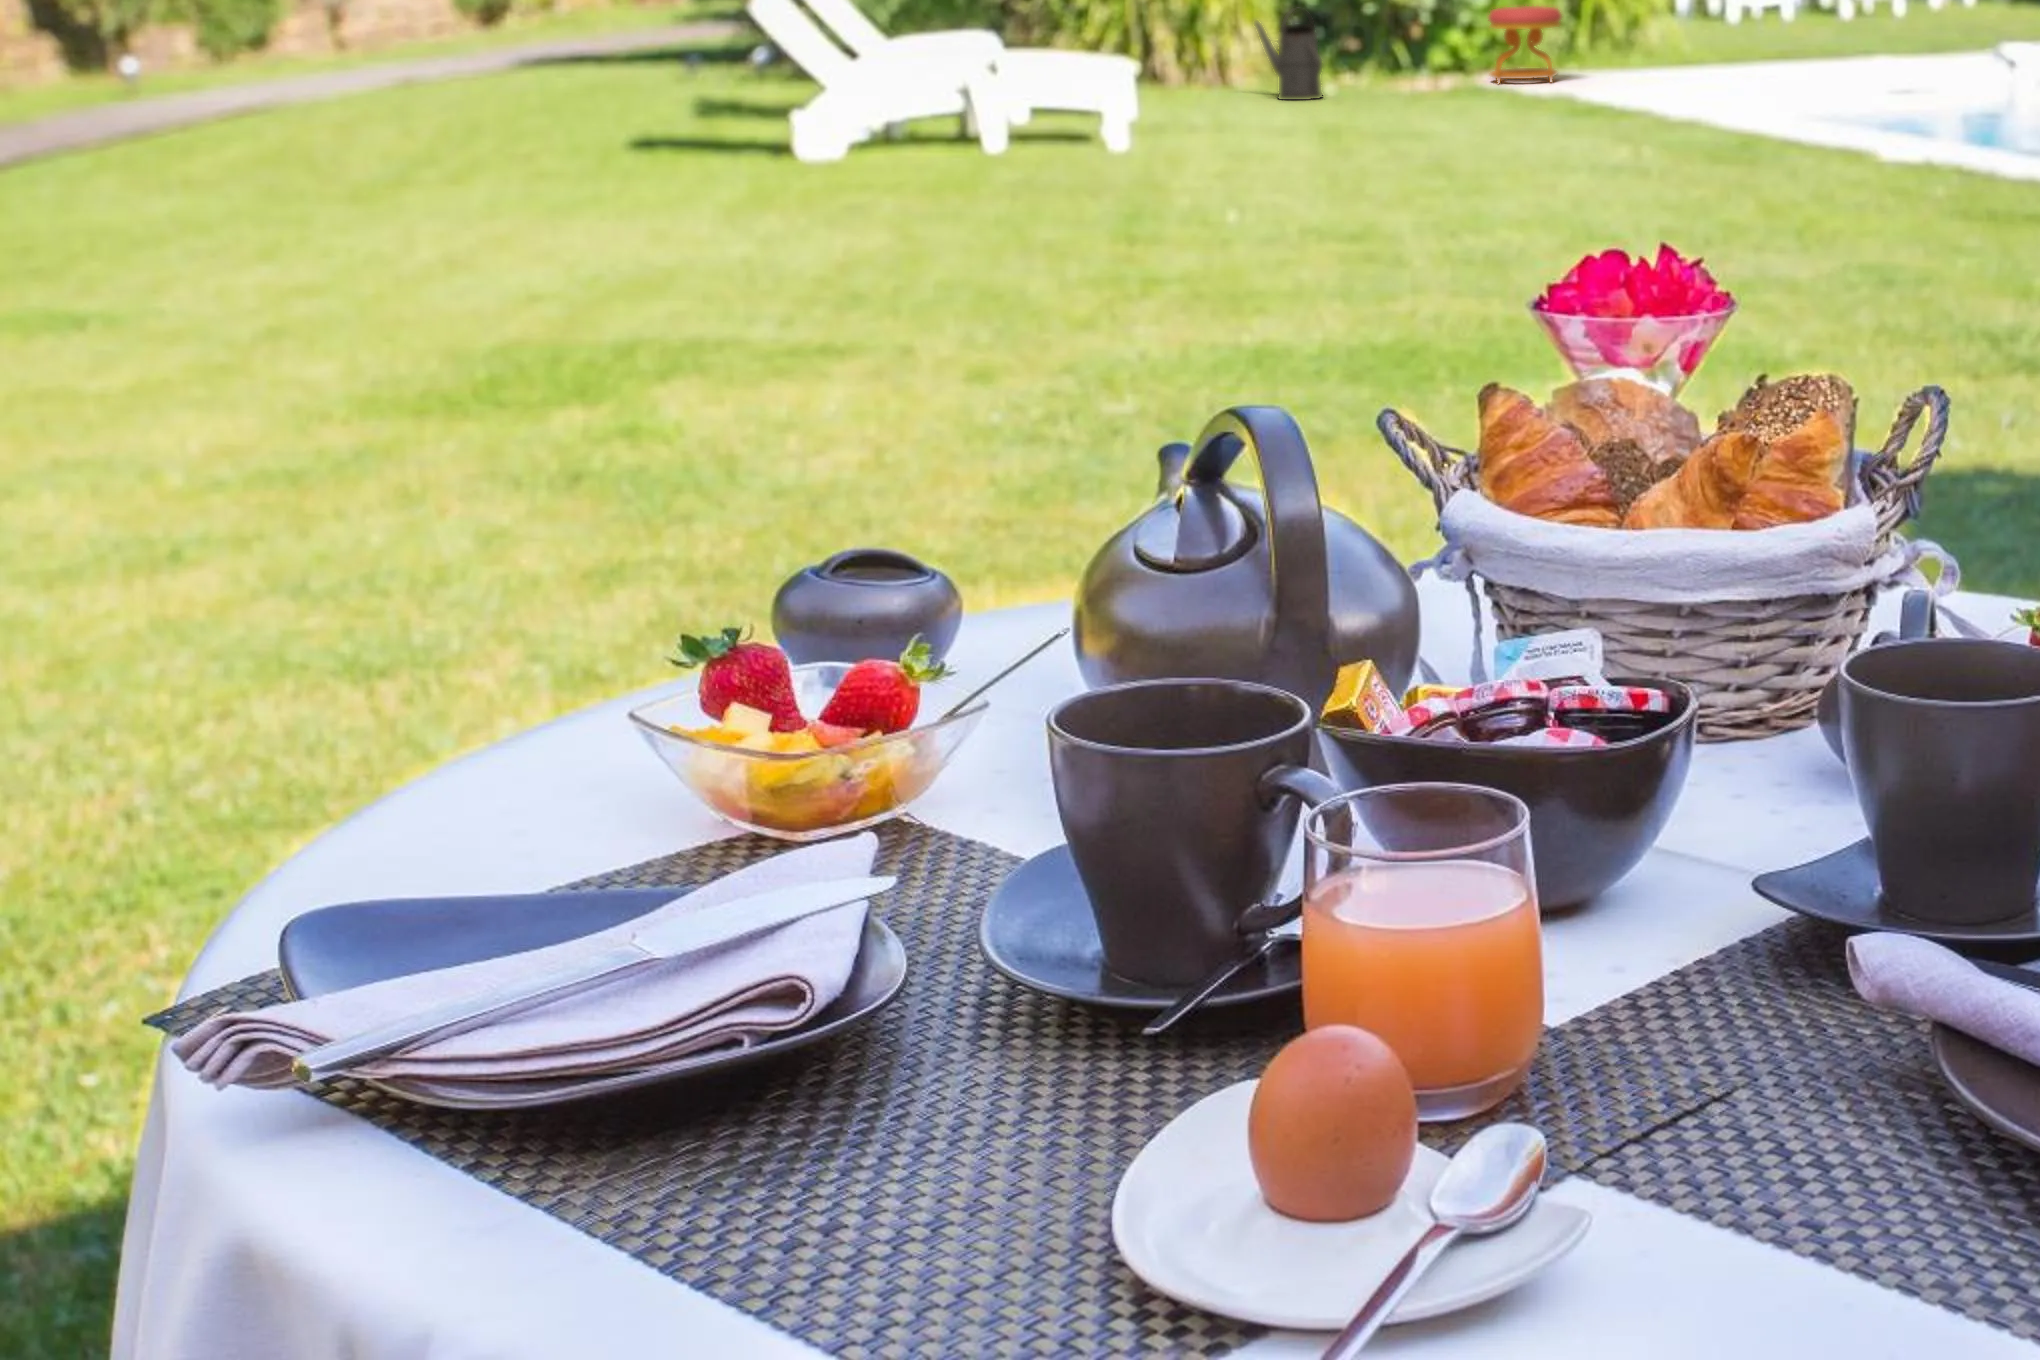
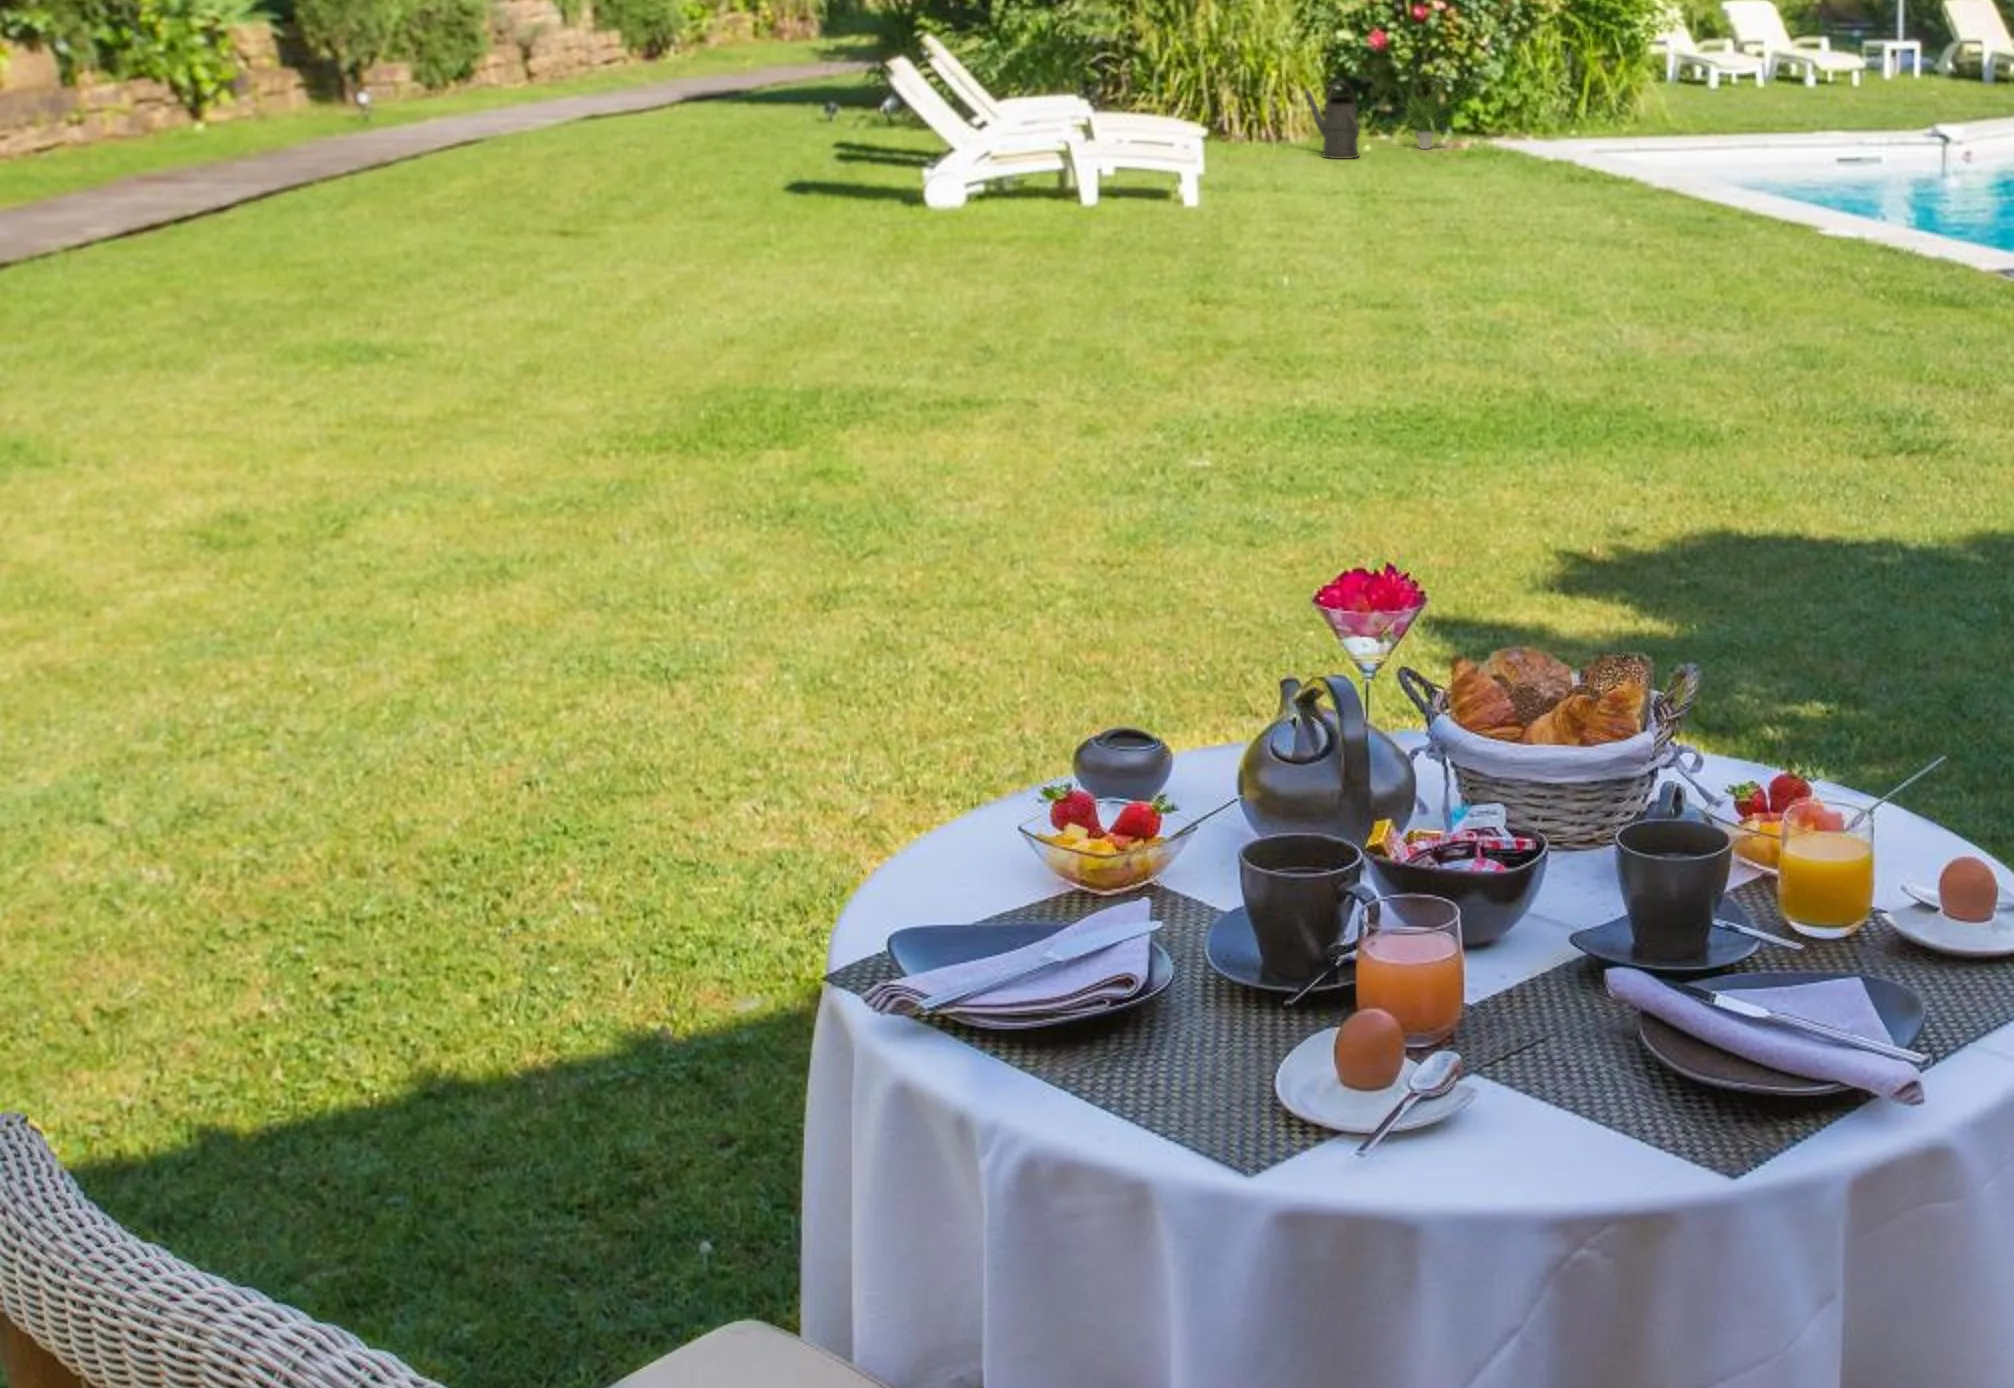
potted plant: none [1363,6,1439,88] -> present [1406,89,1447,149]
stool: present [1488,6,1561,83] -> none [1497,84,1559,150]

